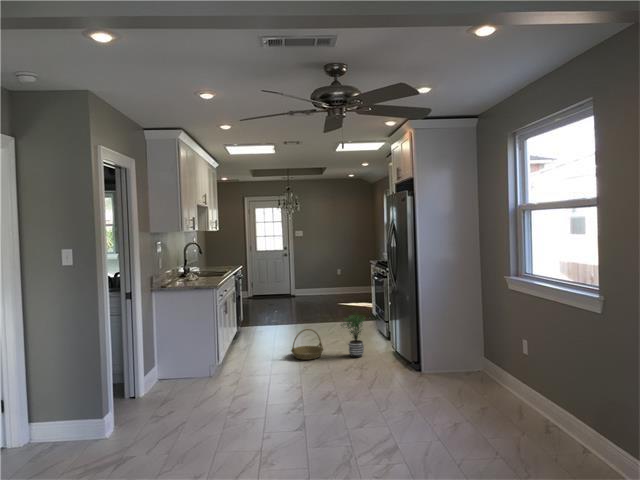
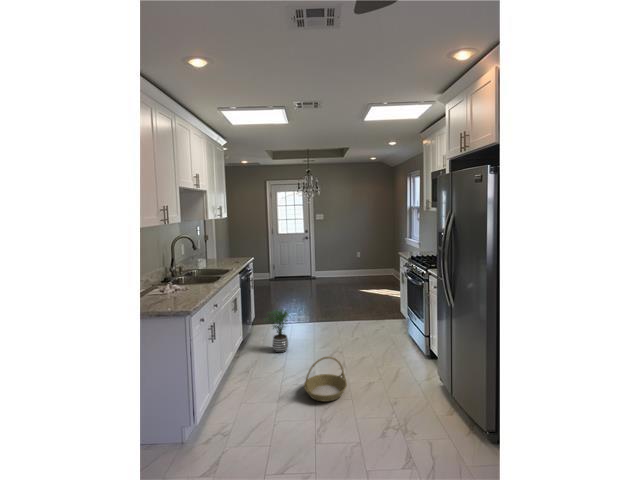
potted plant: present [341,316,364,358] -> present [264,309,289,353]

